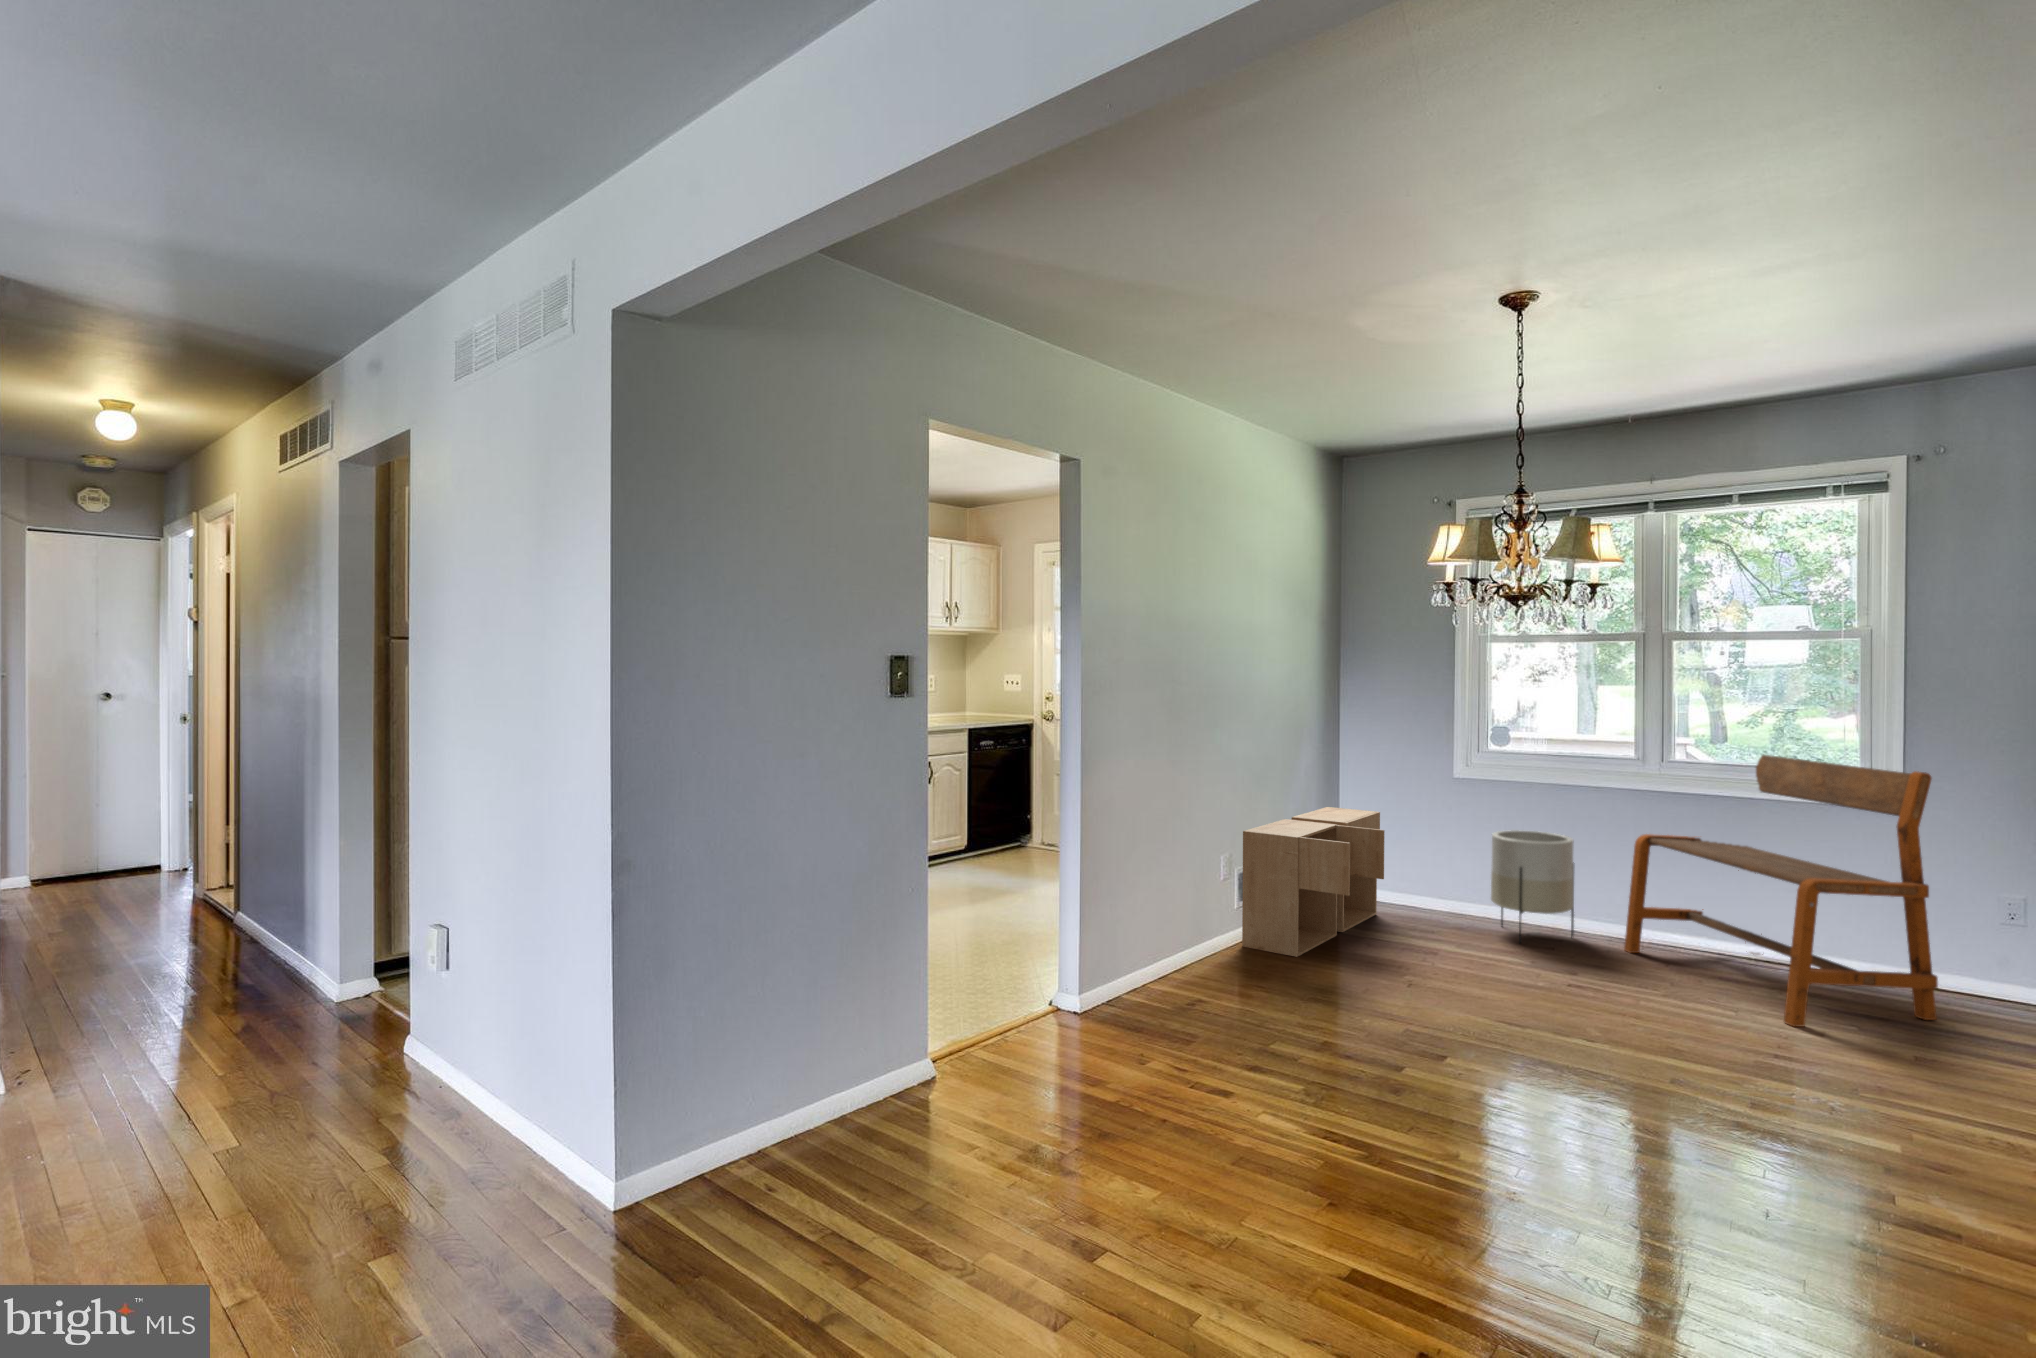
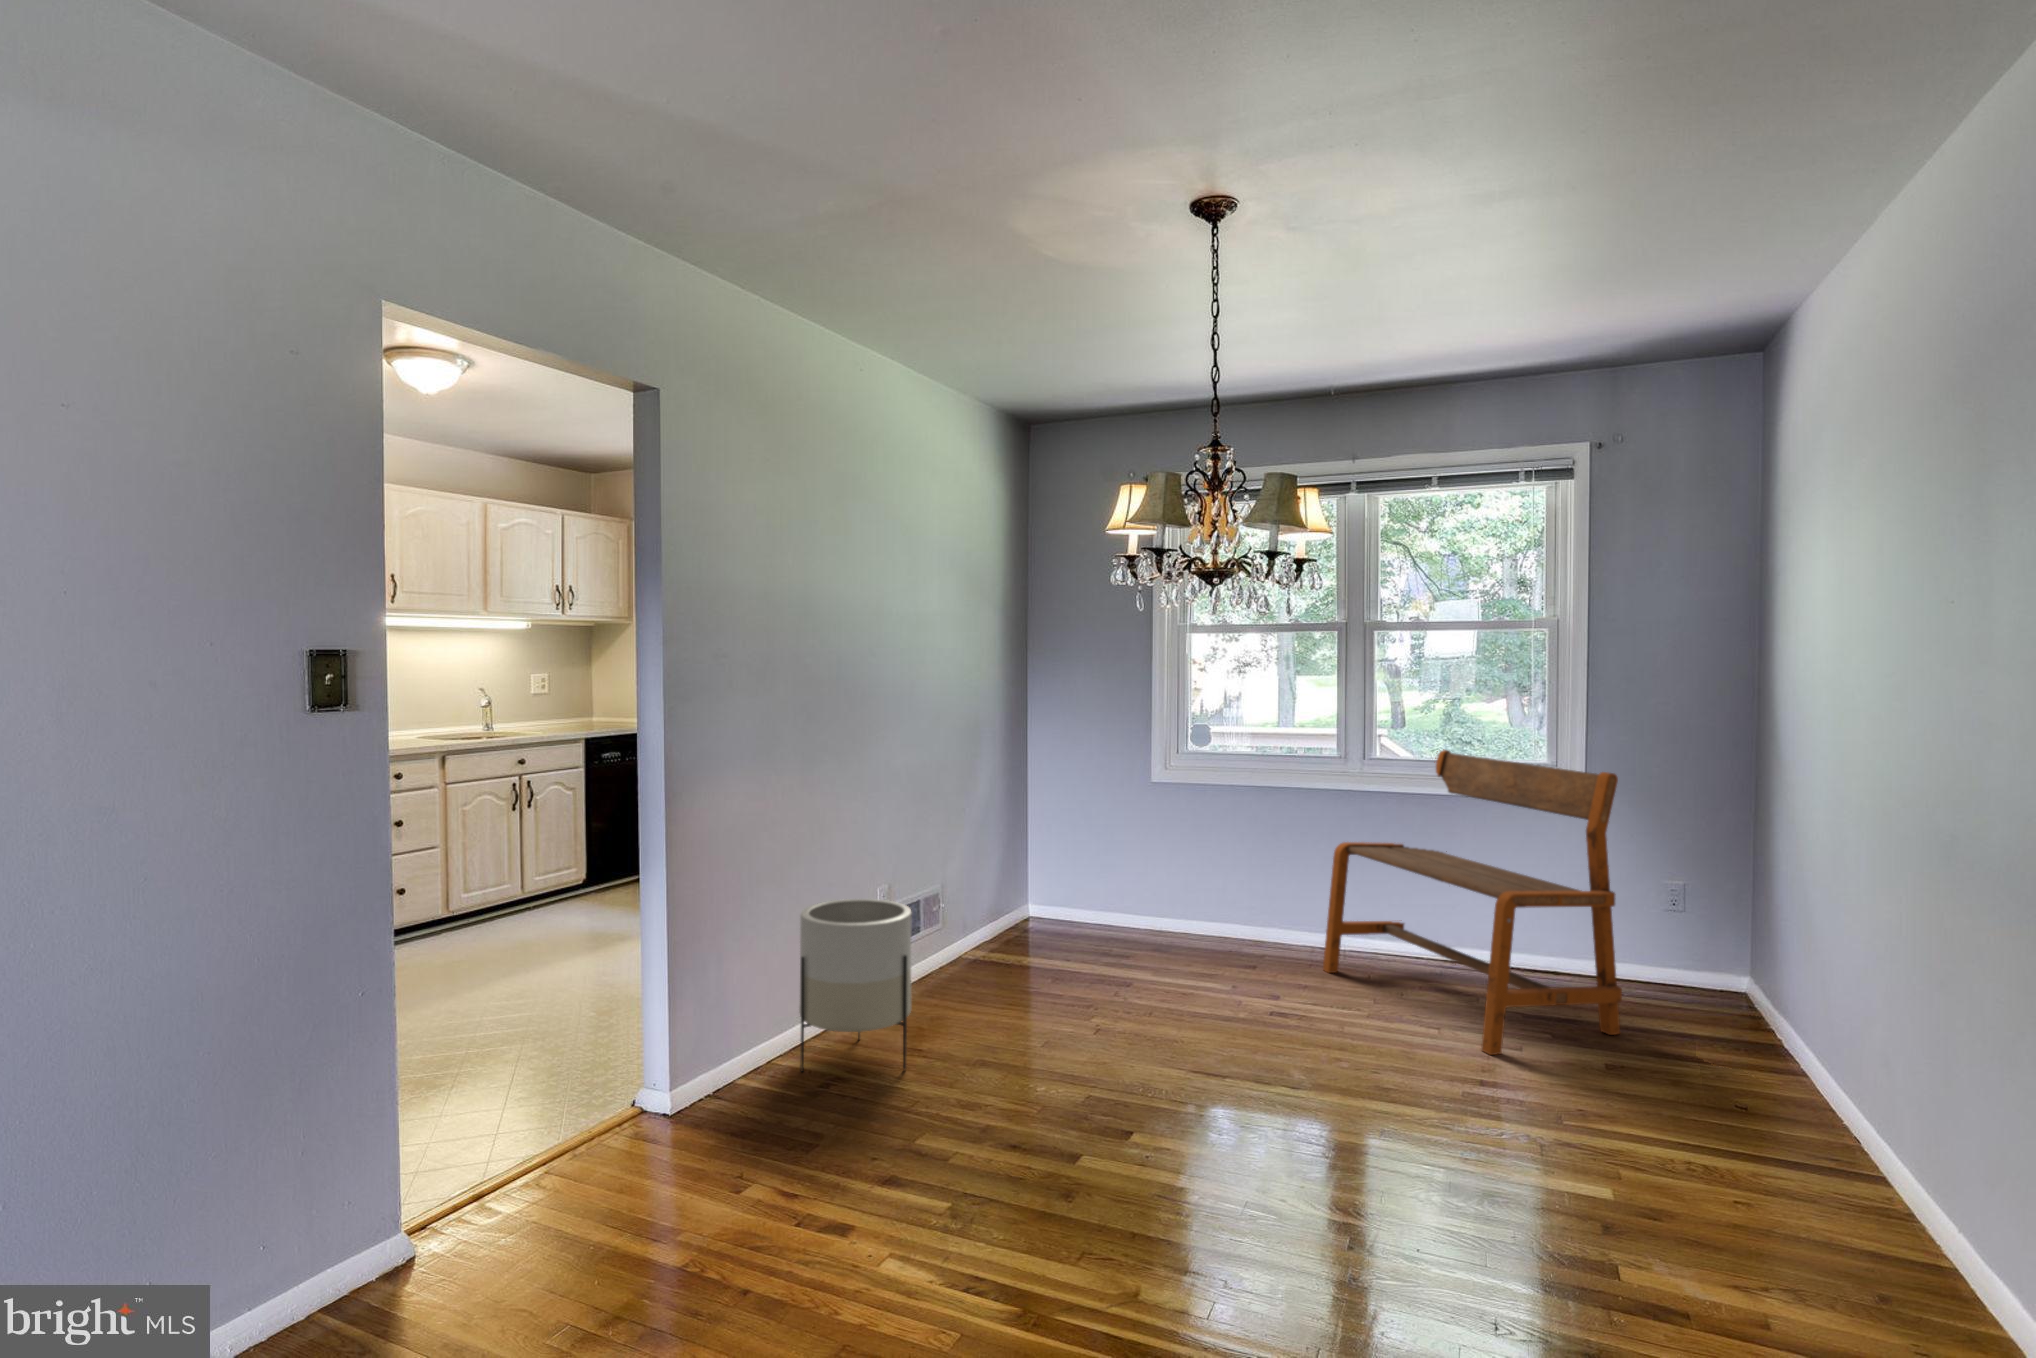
storage cabinet: present [1242,807,1385,957] -> none [908,820,1073,1005]
planter: present [1491,830,1574,942] -> present [799,899,912,1072]

